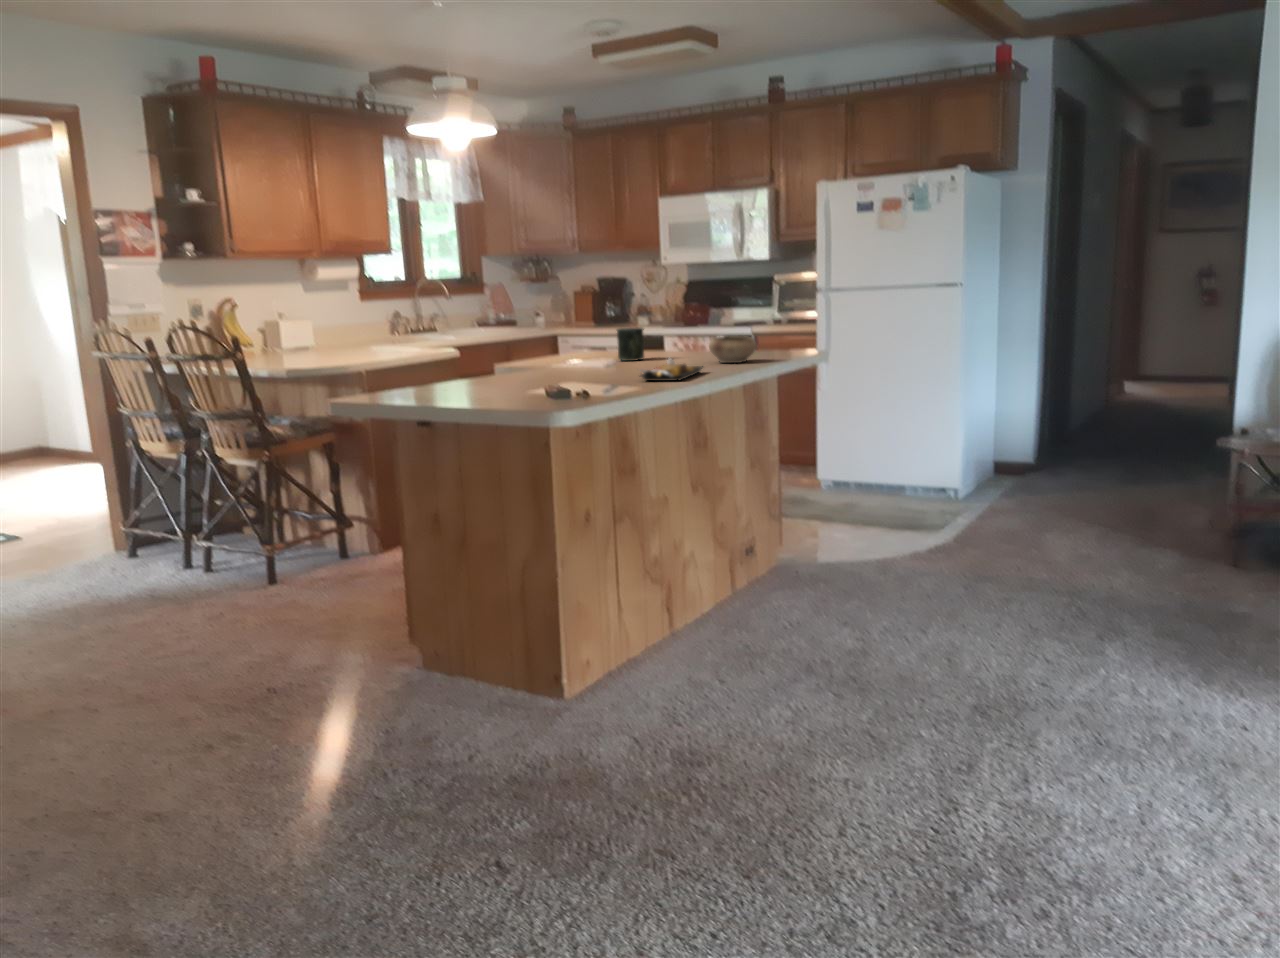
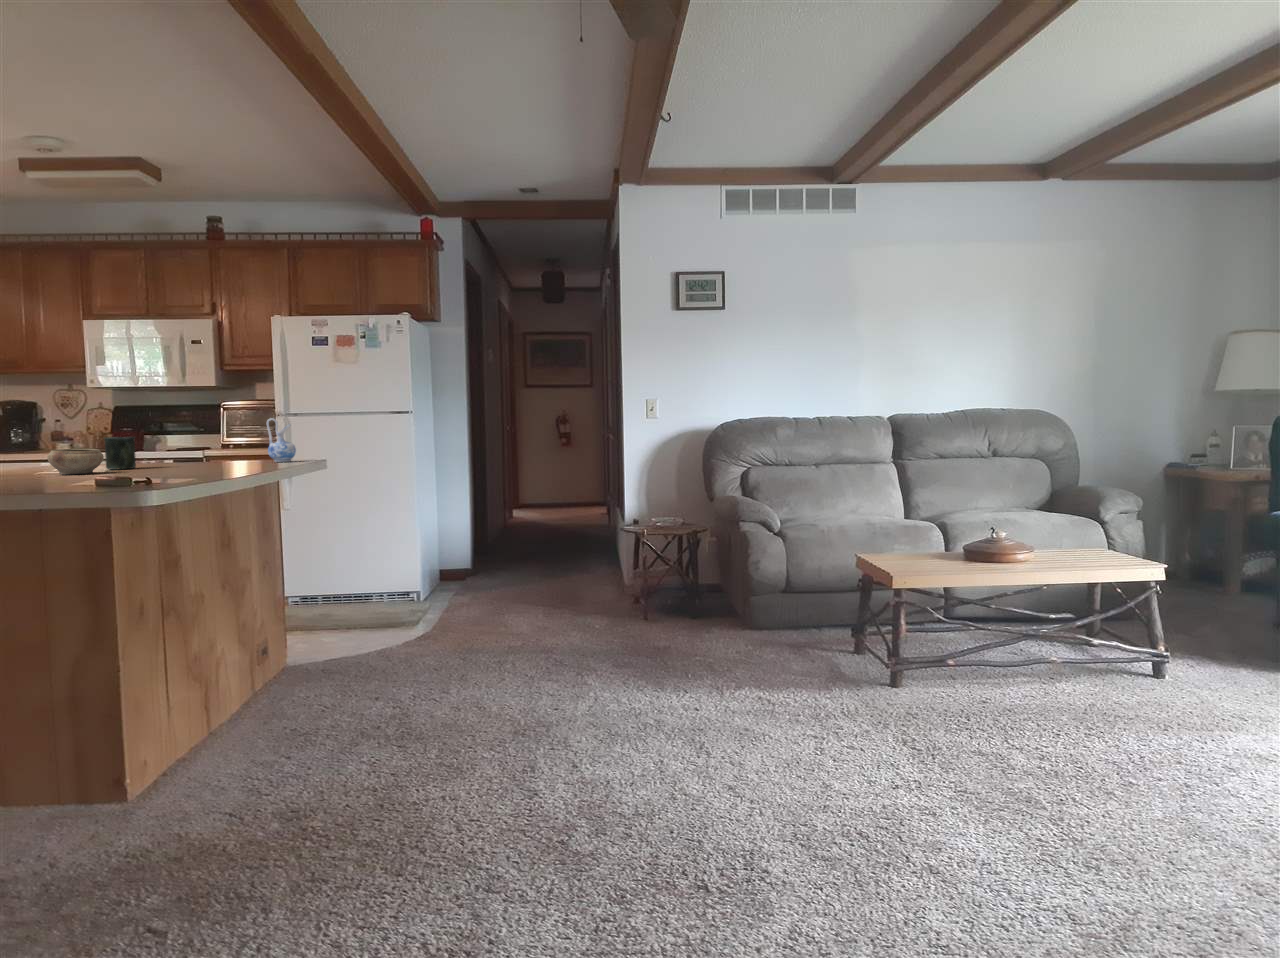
ceramic pitcher: none [769,306,799,354] -> present [267,418,296,462]
ceramic bowl: present [709,336,757,363] -> present [47,449,104,475]
plate: present [640,358,703,381] -> none [167,457,231,477]

